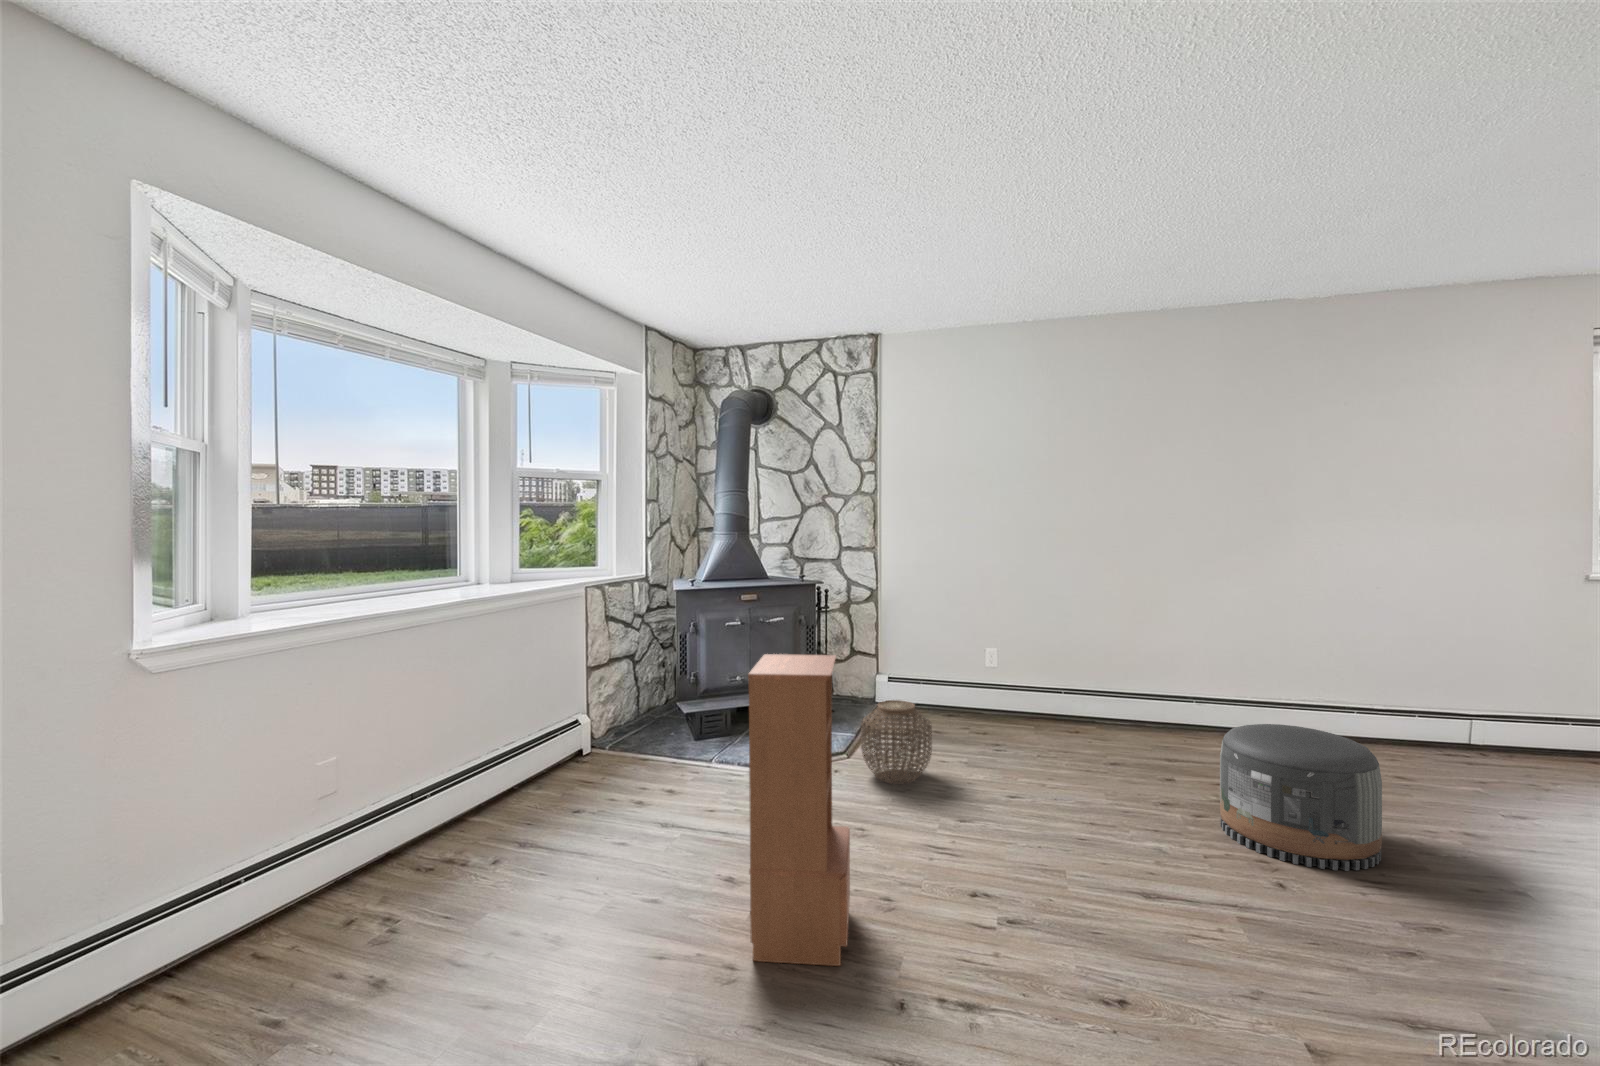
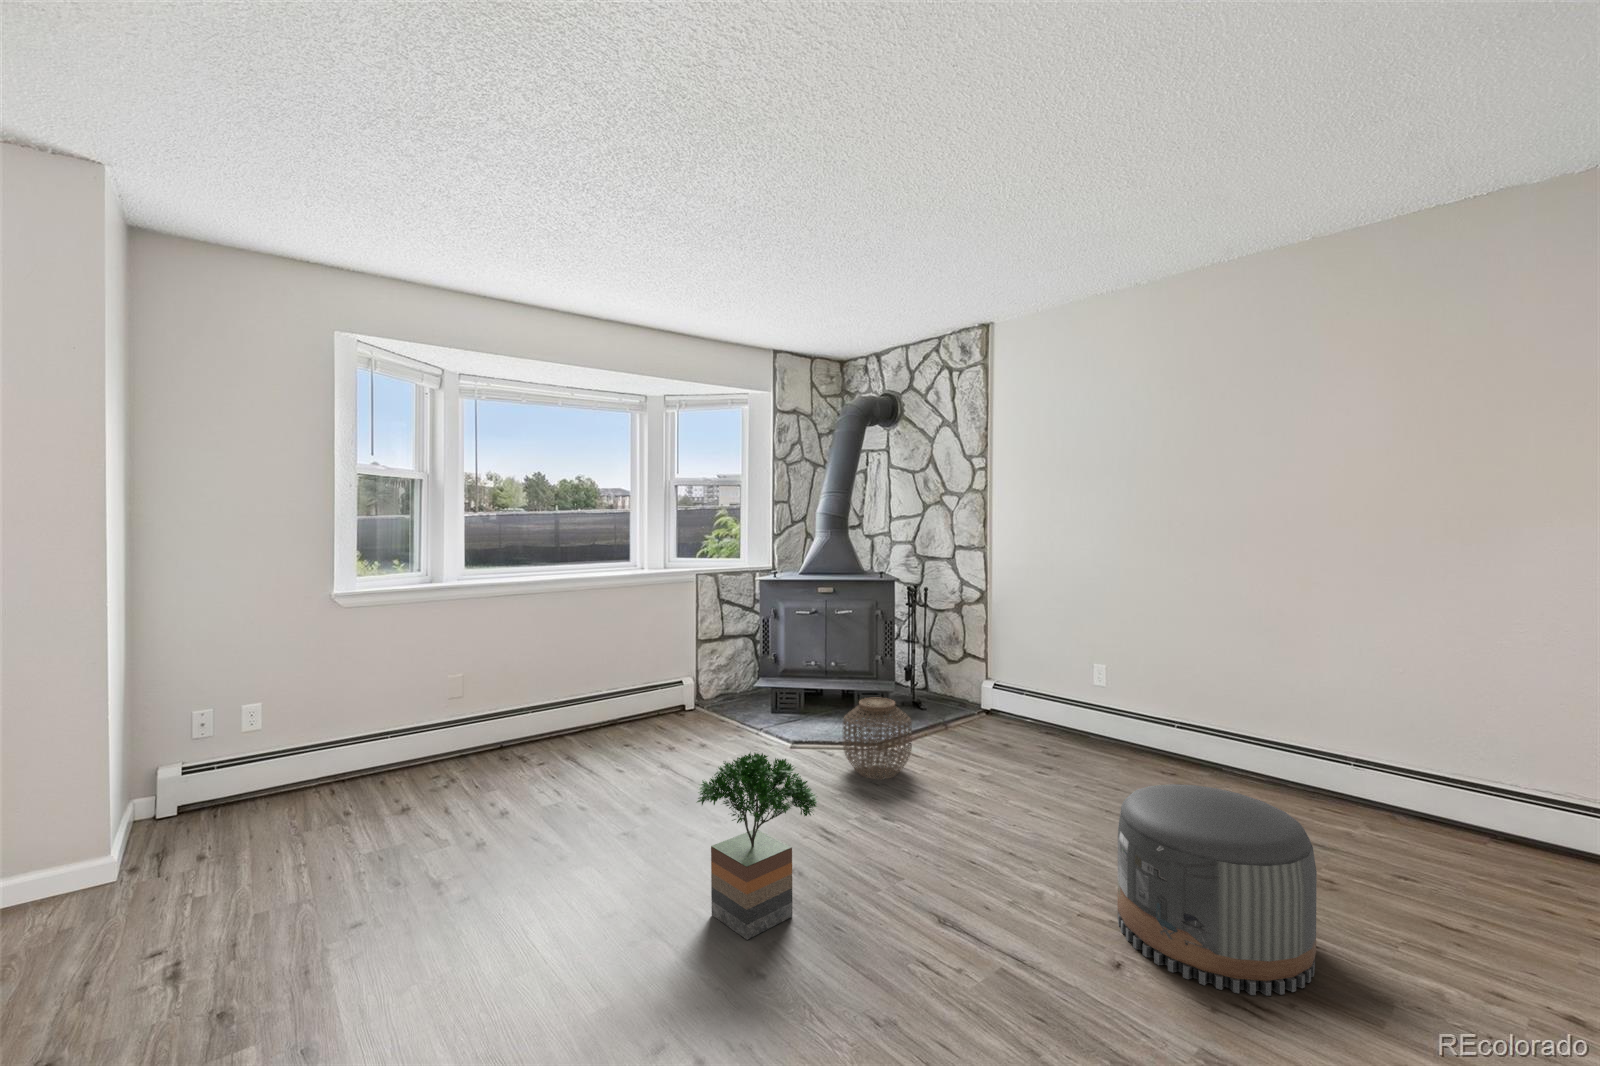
bookcase: present [748,654,850,966] -> none [558,630,668,874]
potted tree: none [981,766,1116,968] -> present [697,752,818,940]

